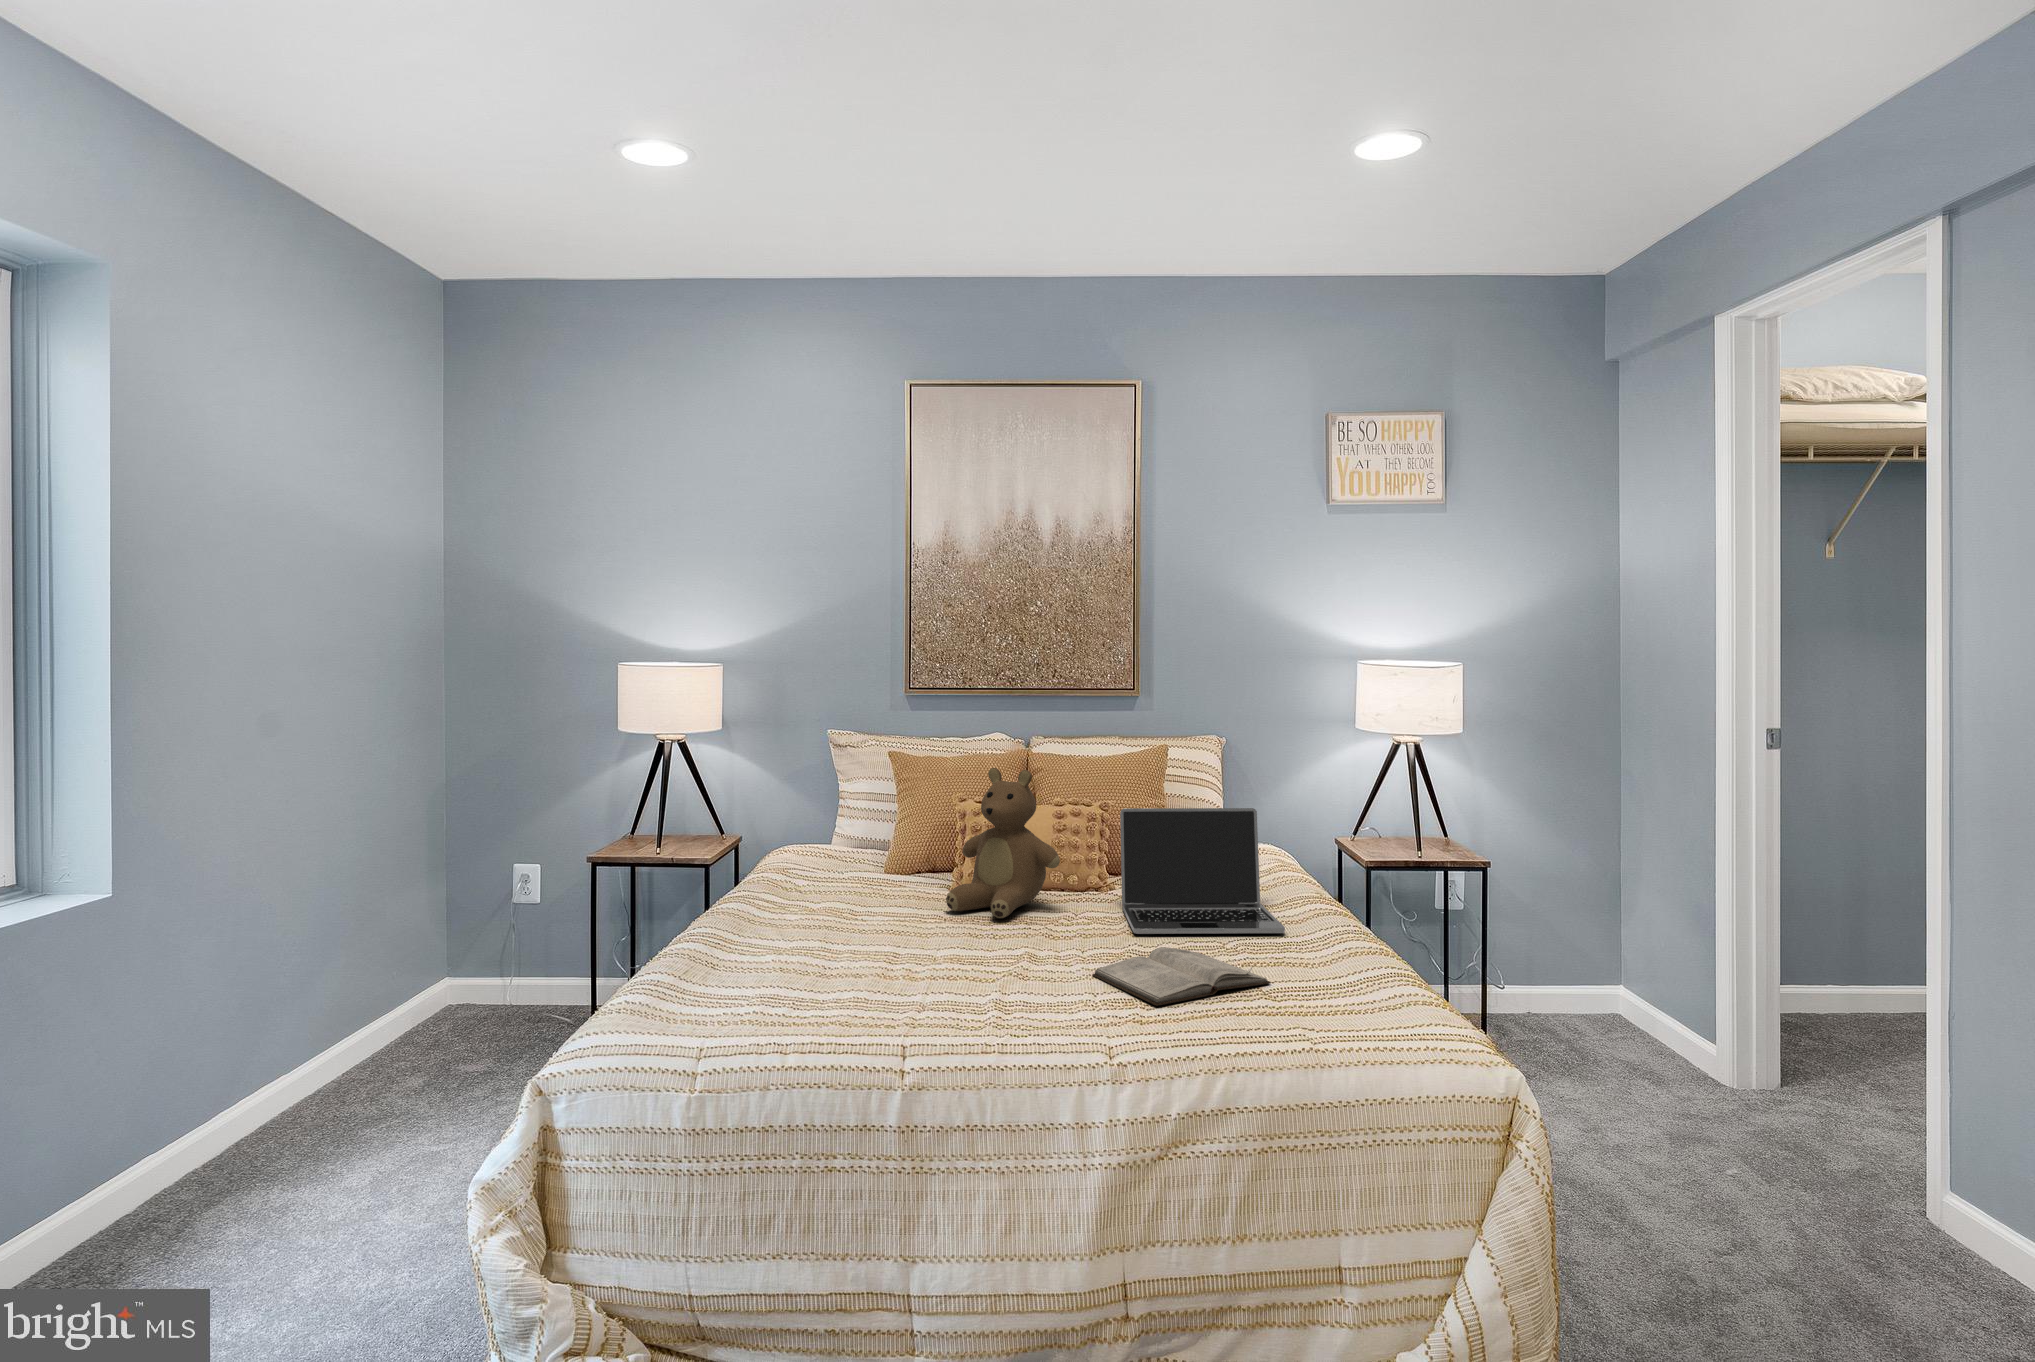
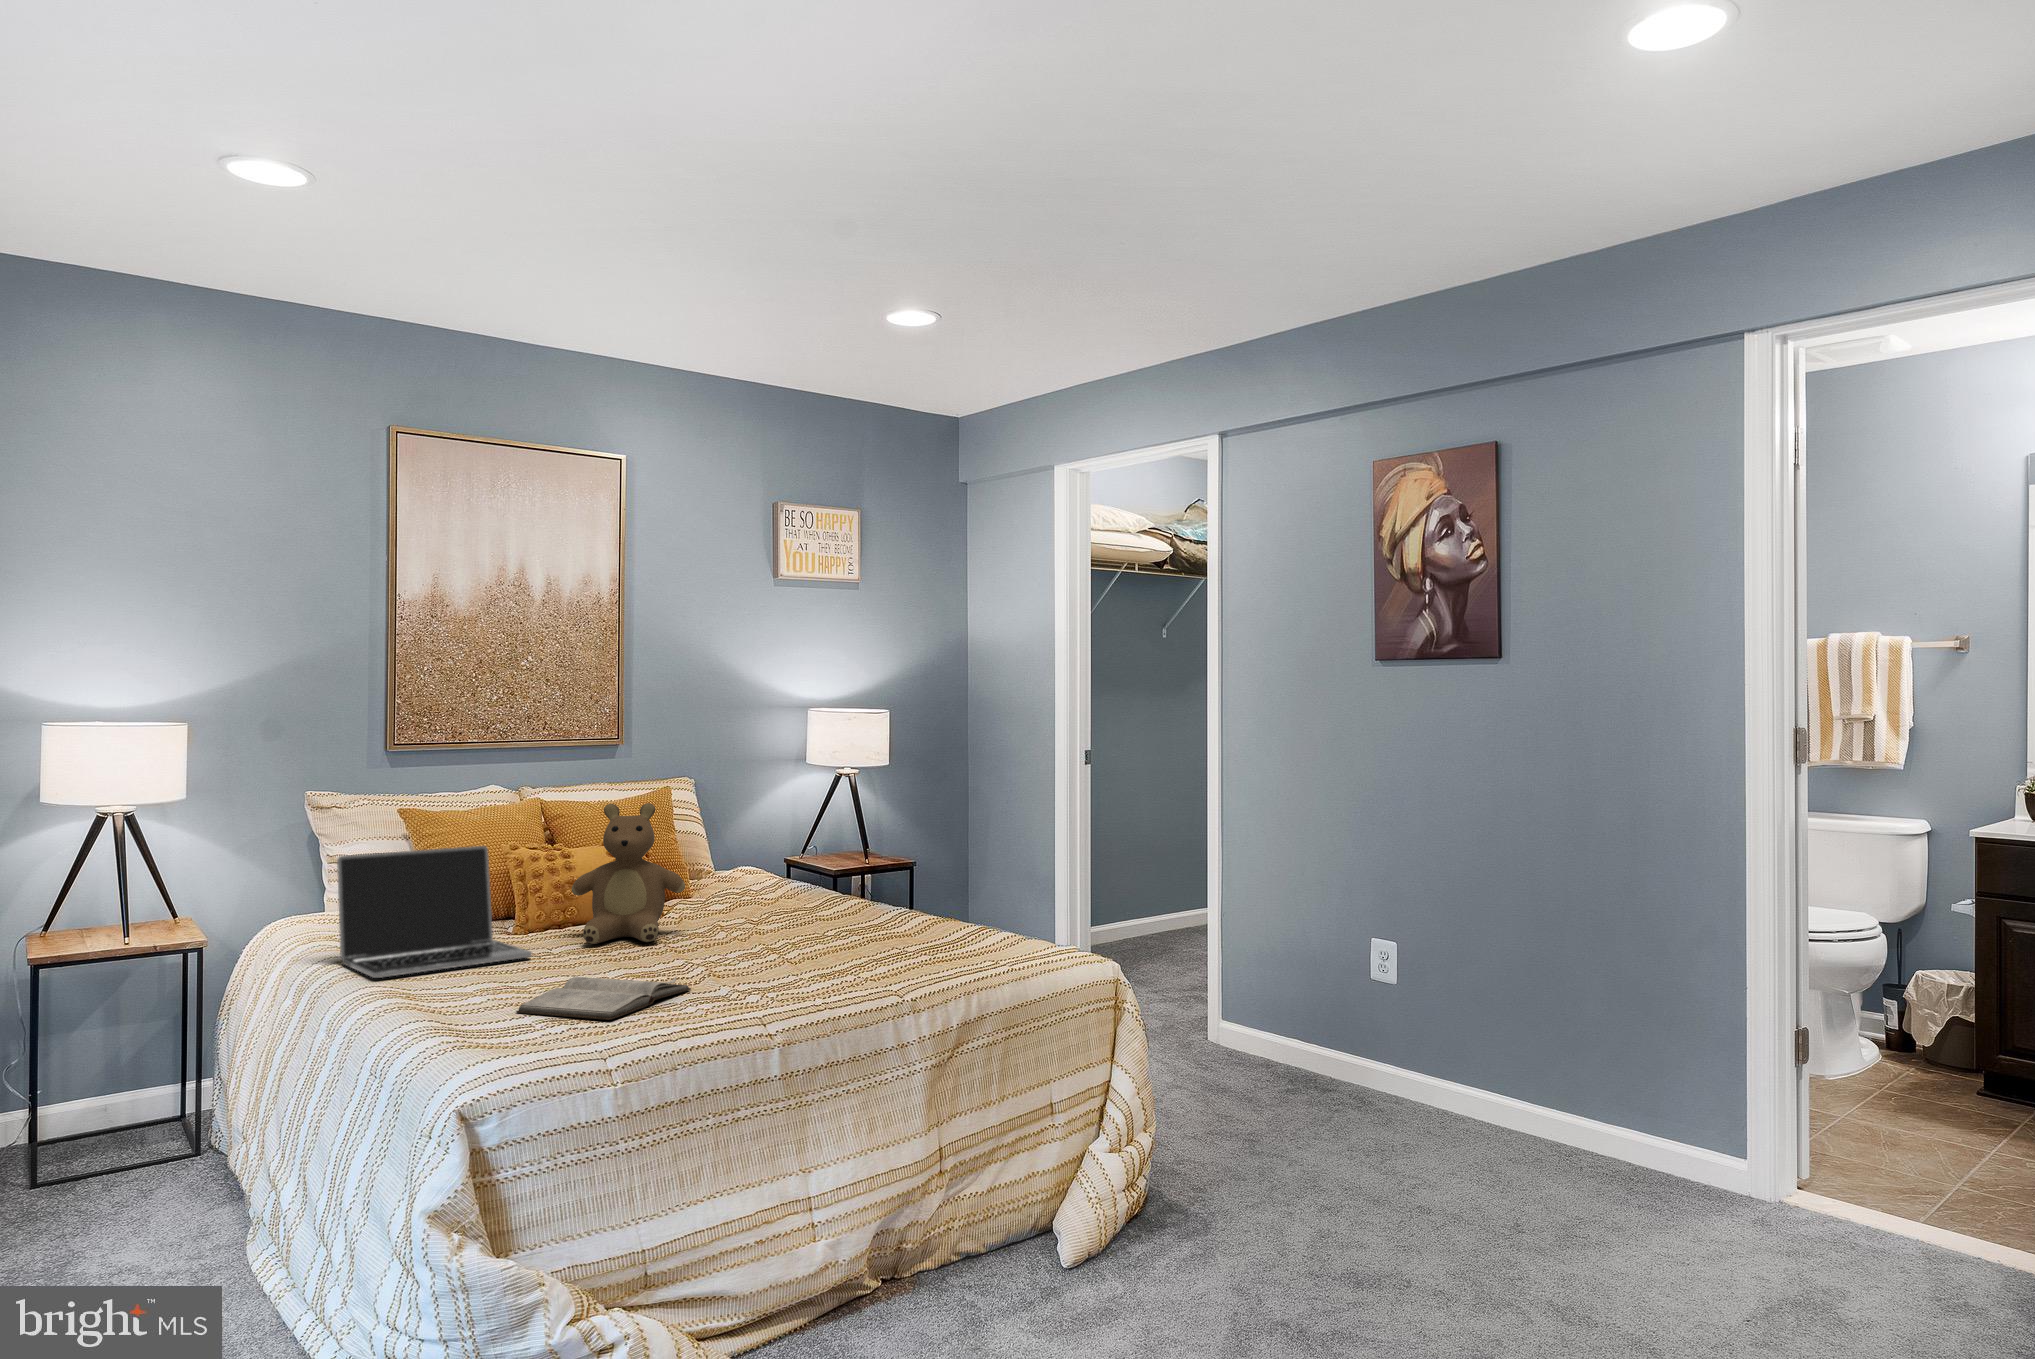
laptop: present [1120,808,1285,934] -> present [337,846,532,978]
diary: present [1092,947,1271,1006] -> present [516,977,691,1020]

